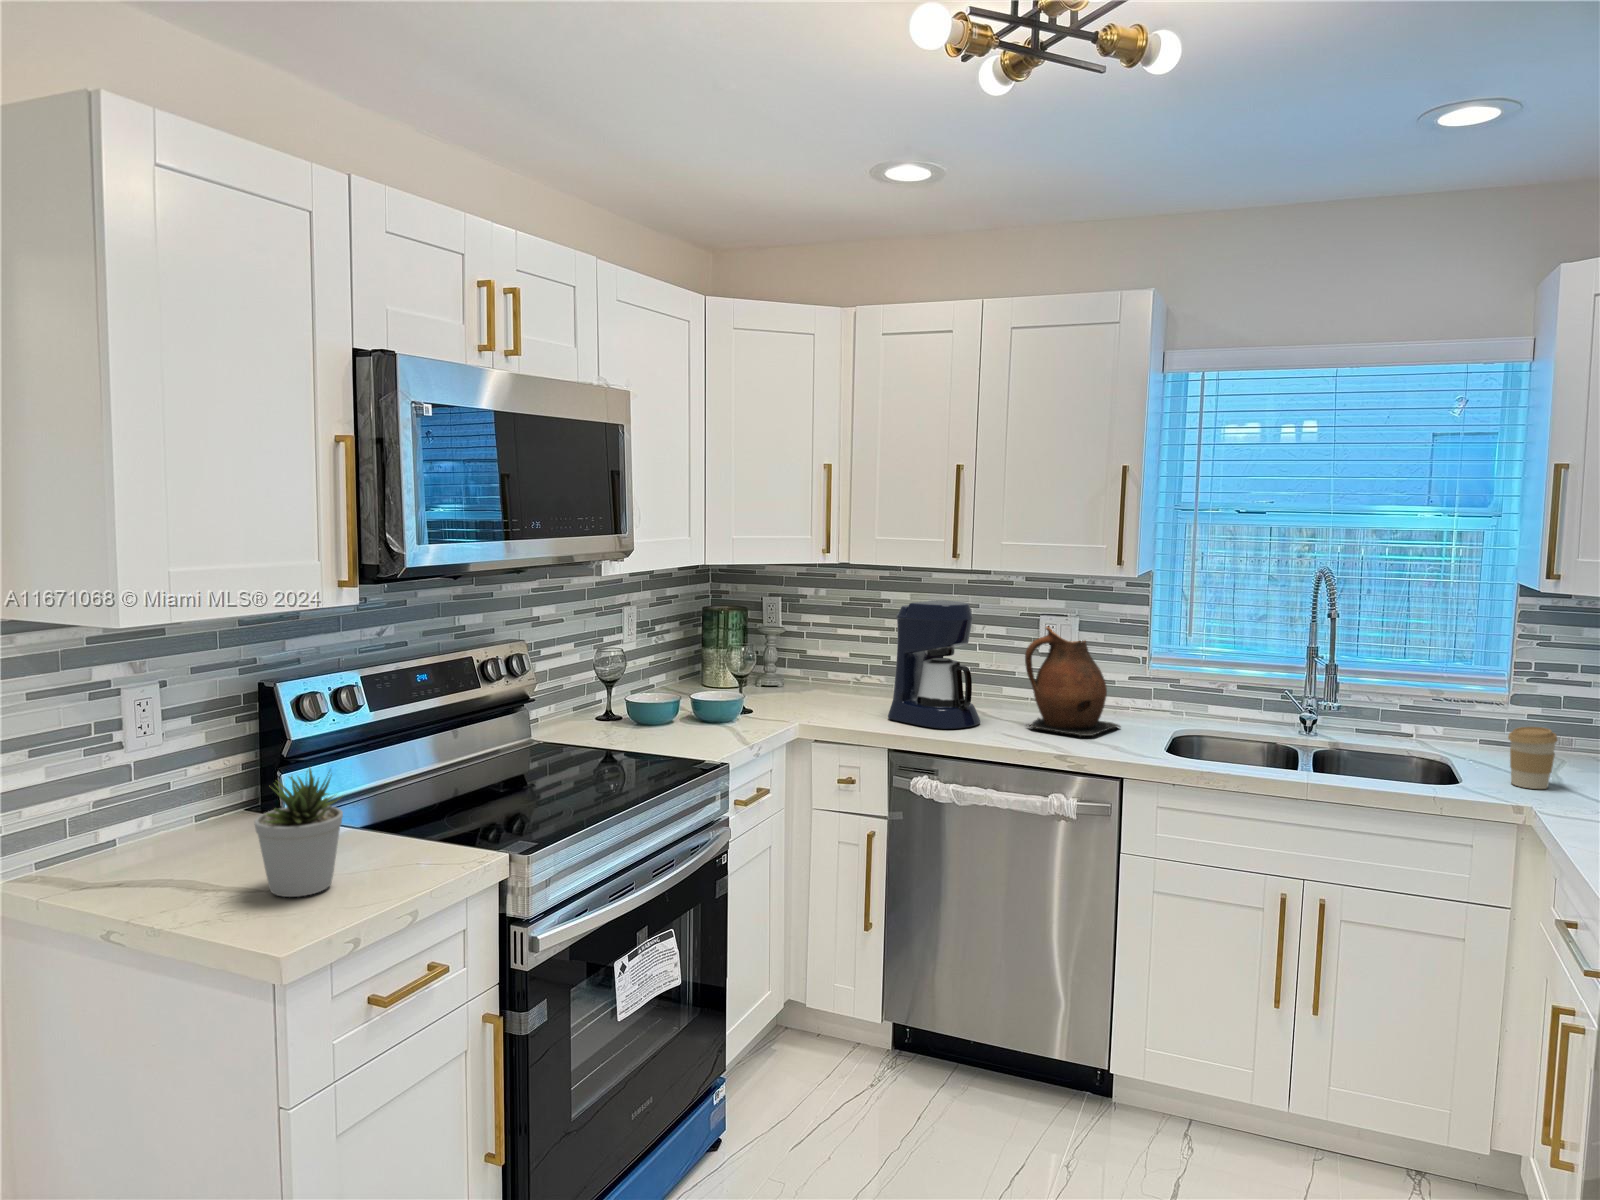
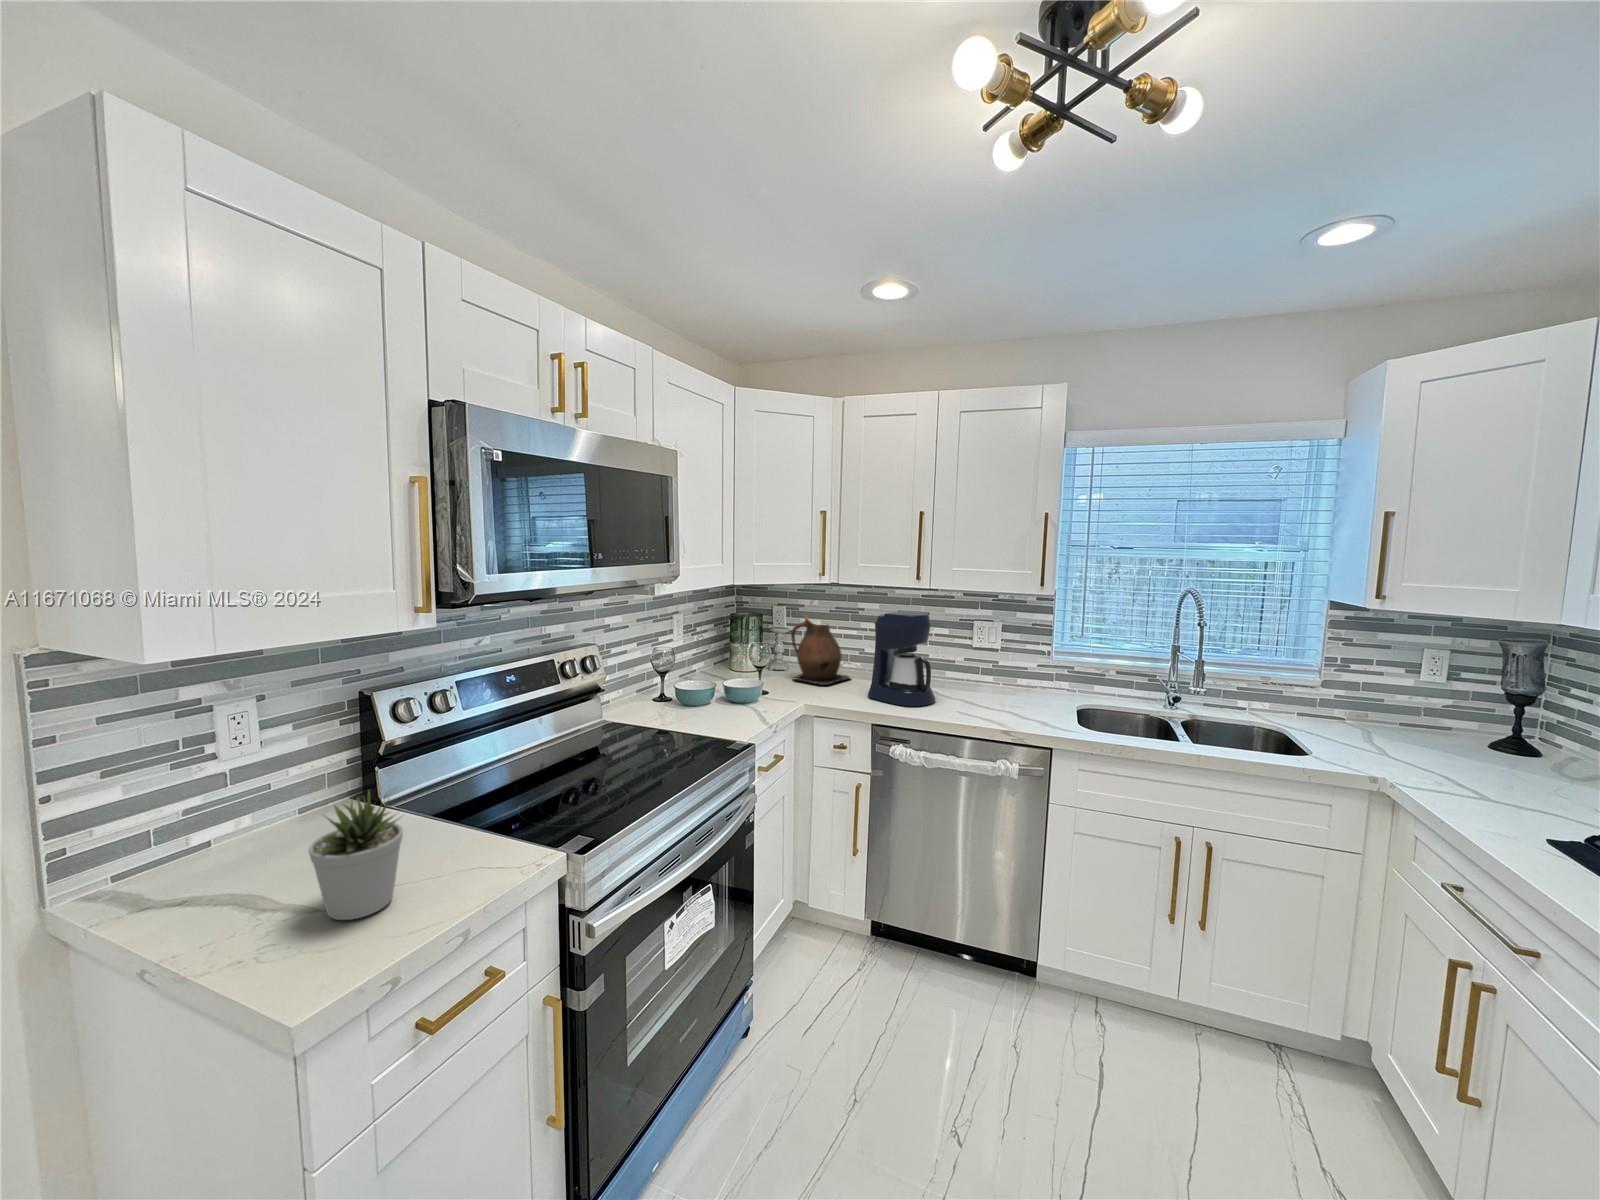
ceramic pitcher: present [1025,627,1120,737] -> present [791,615,850,685]
coffee cup: present [1508,727,1558,789] -> none [1351,712,1393,761]

